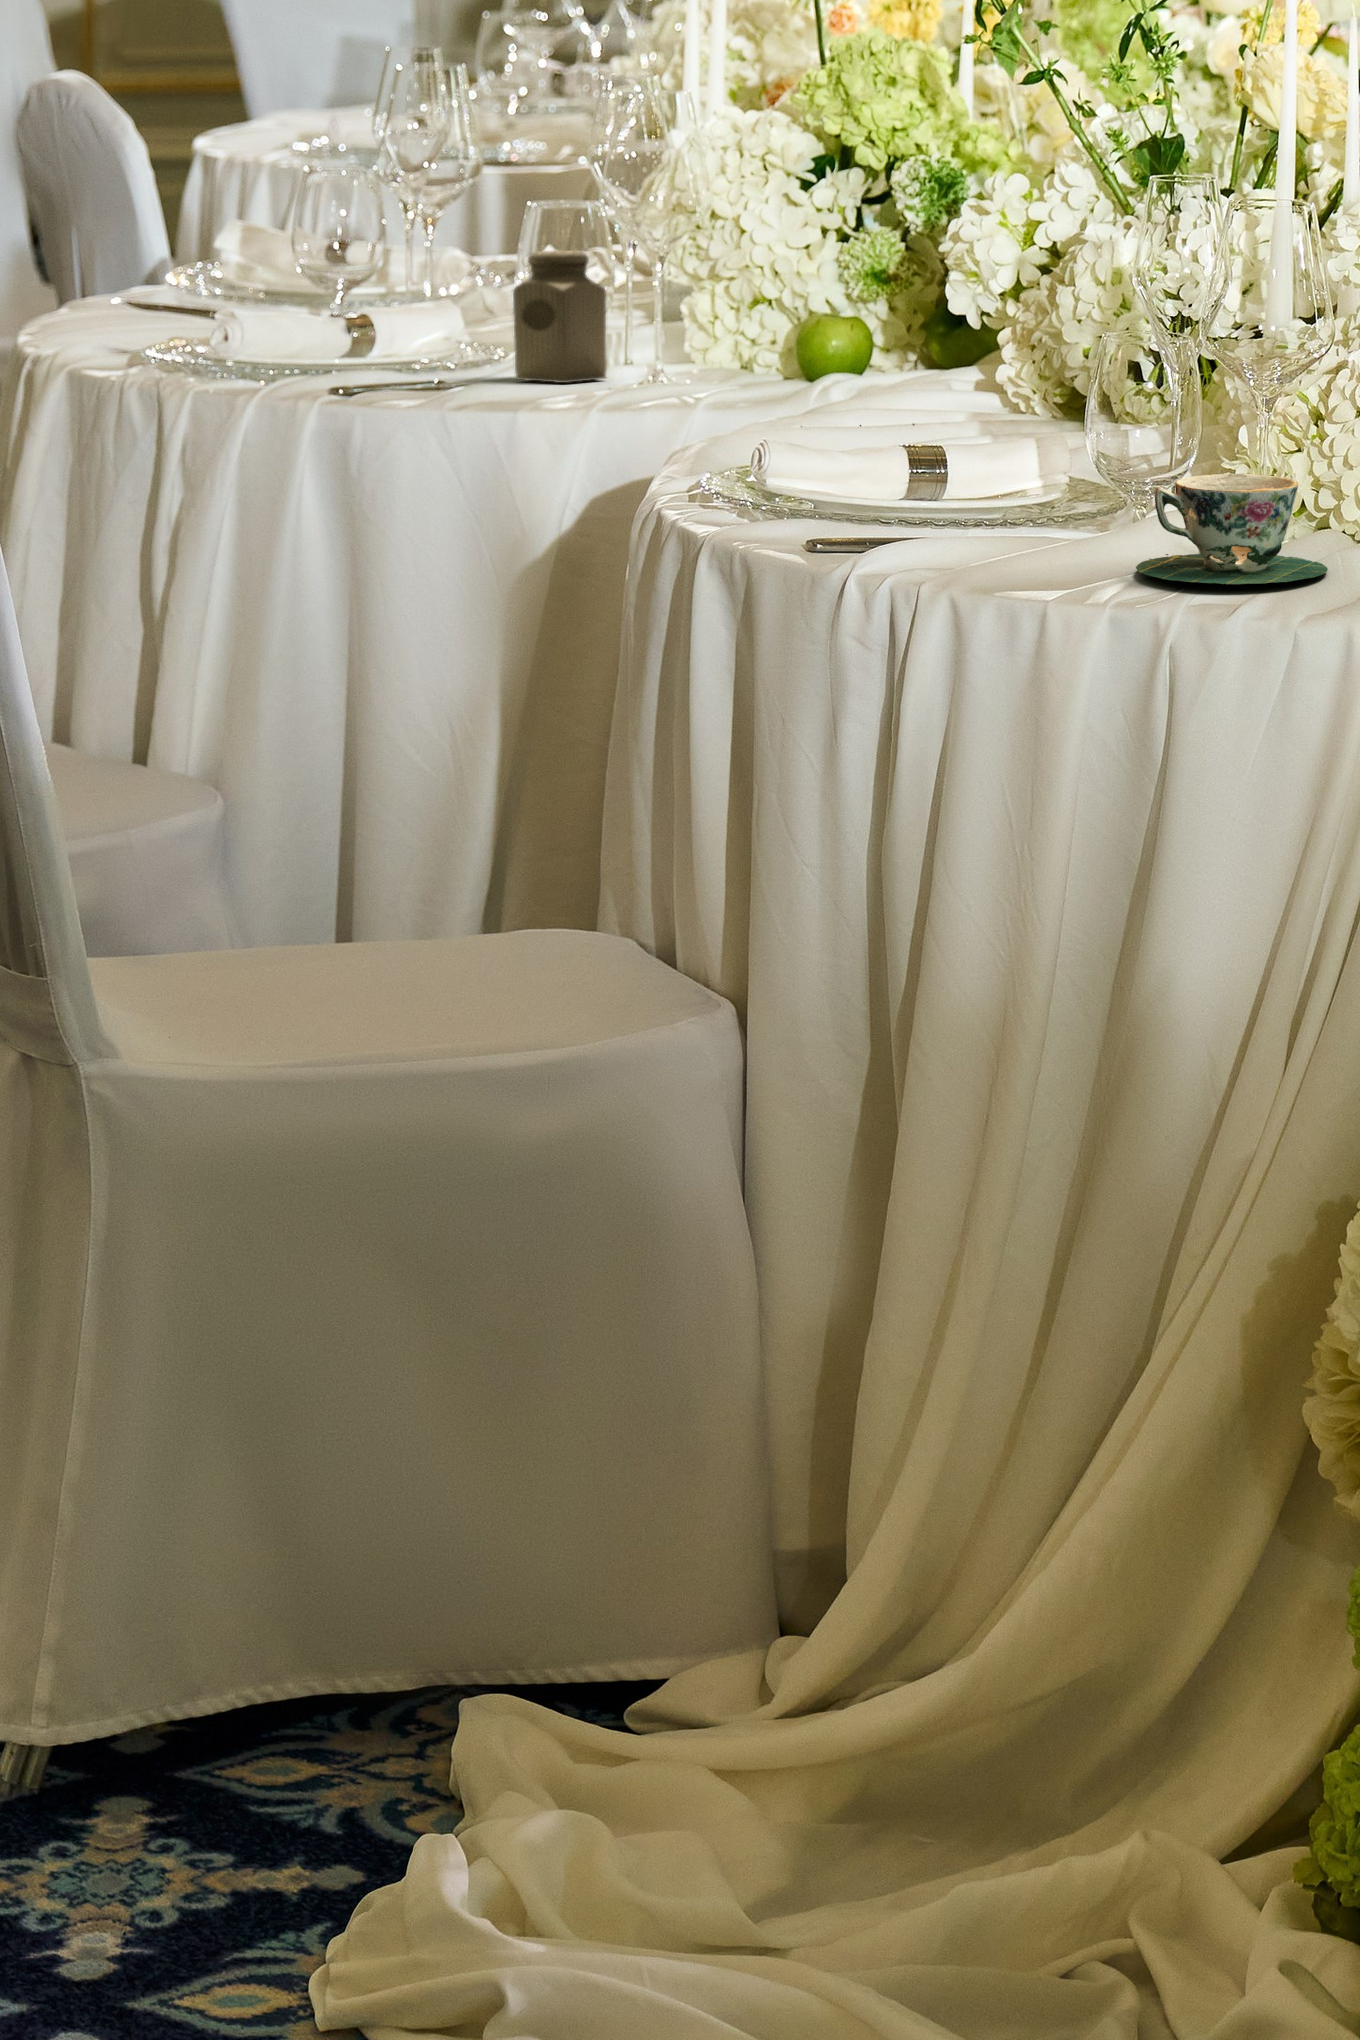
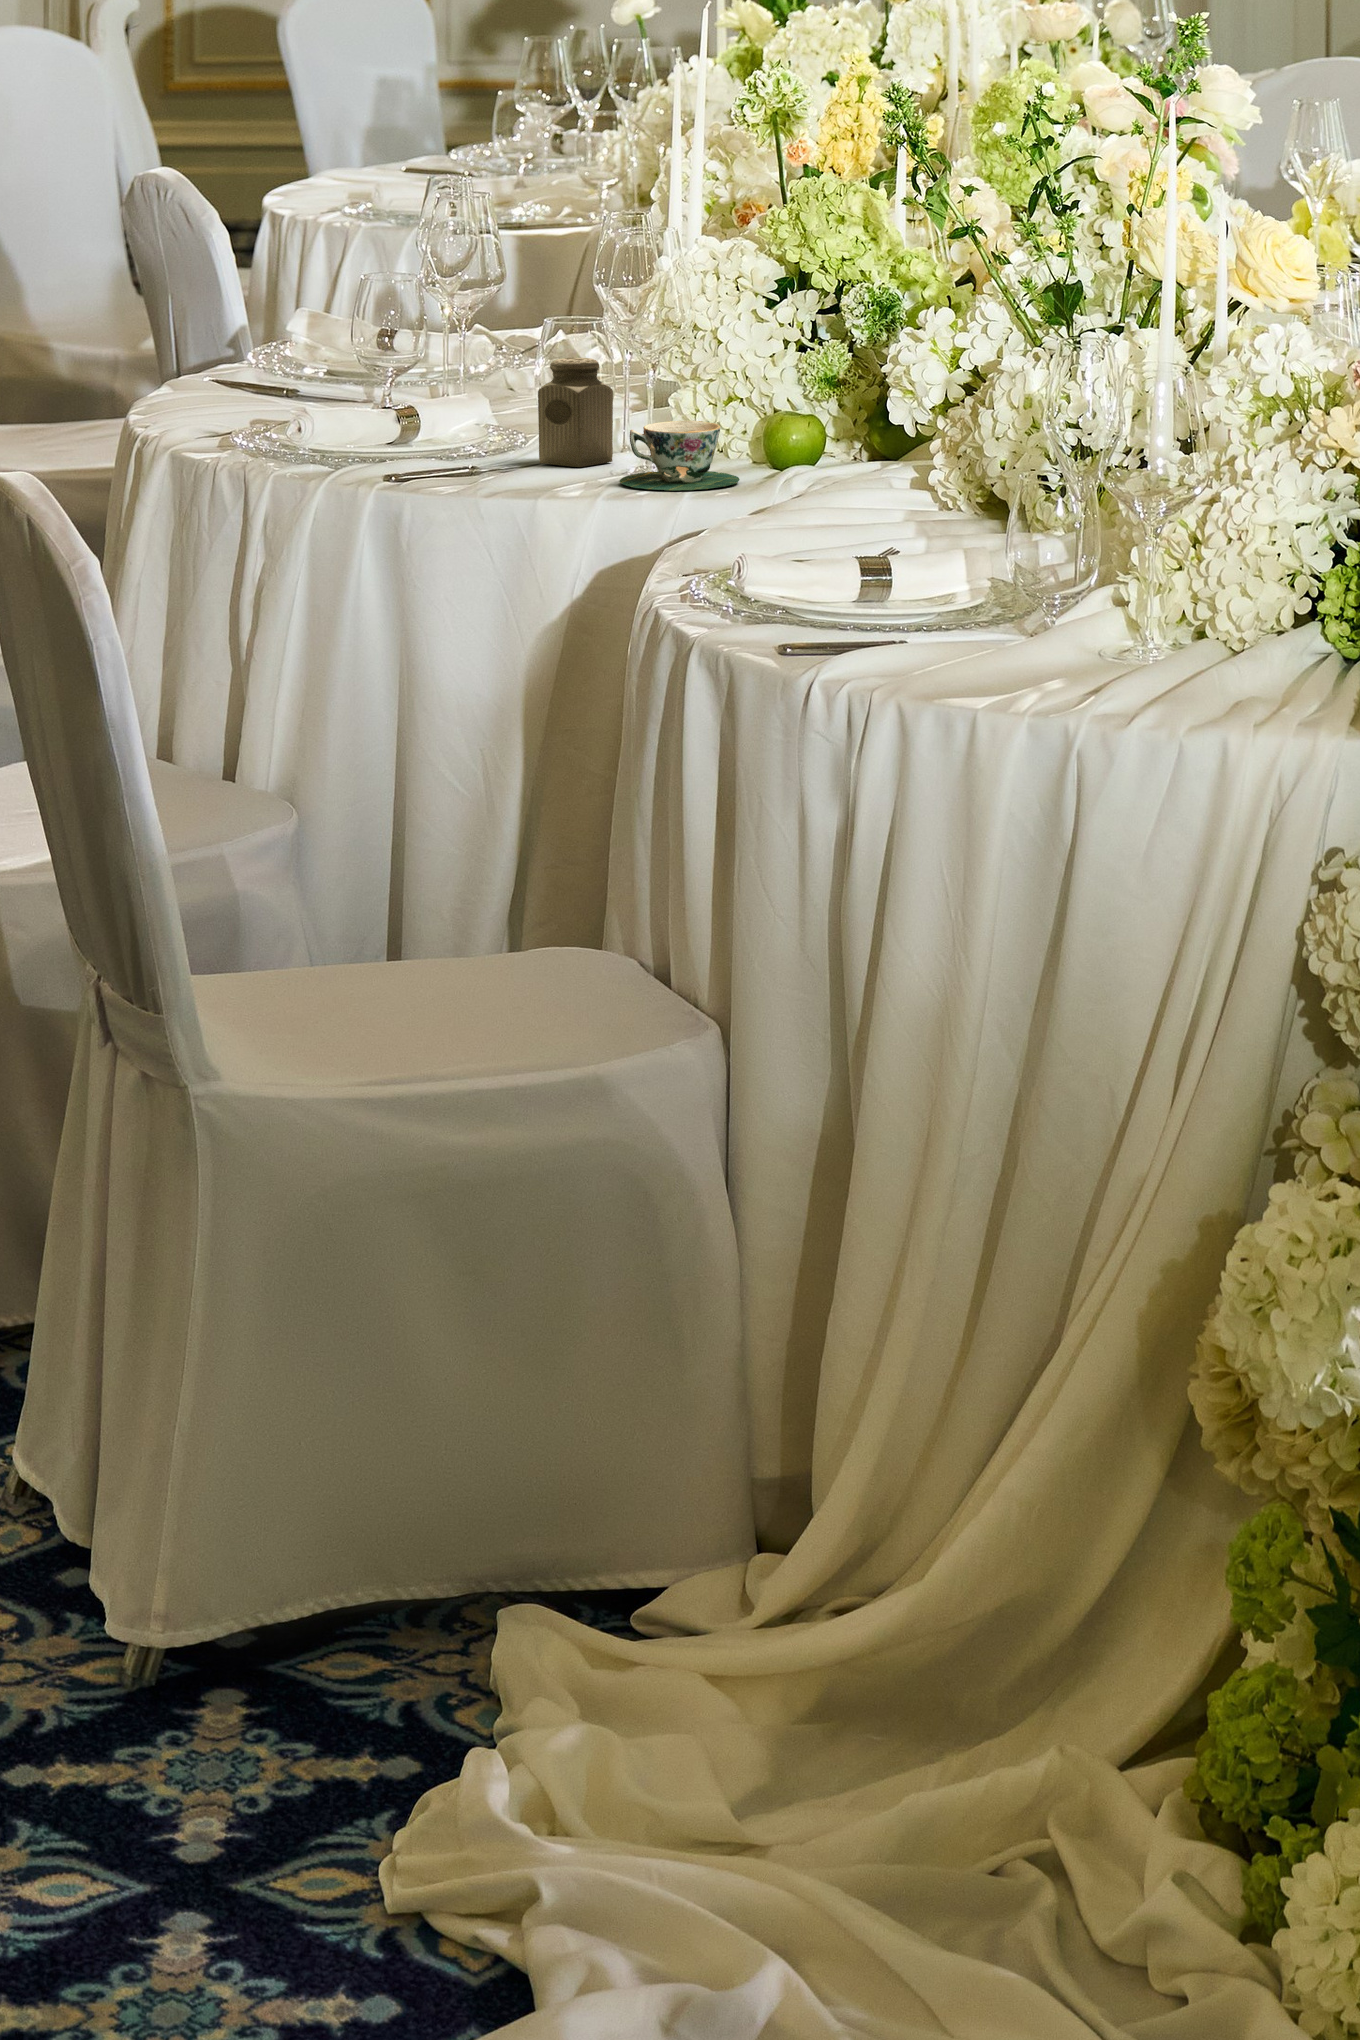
teacup: present [1136,473,1328,584] -> present [620,420,740,490]

